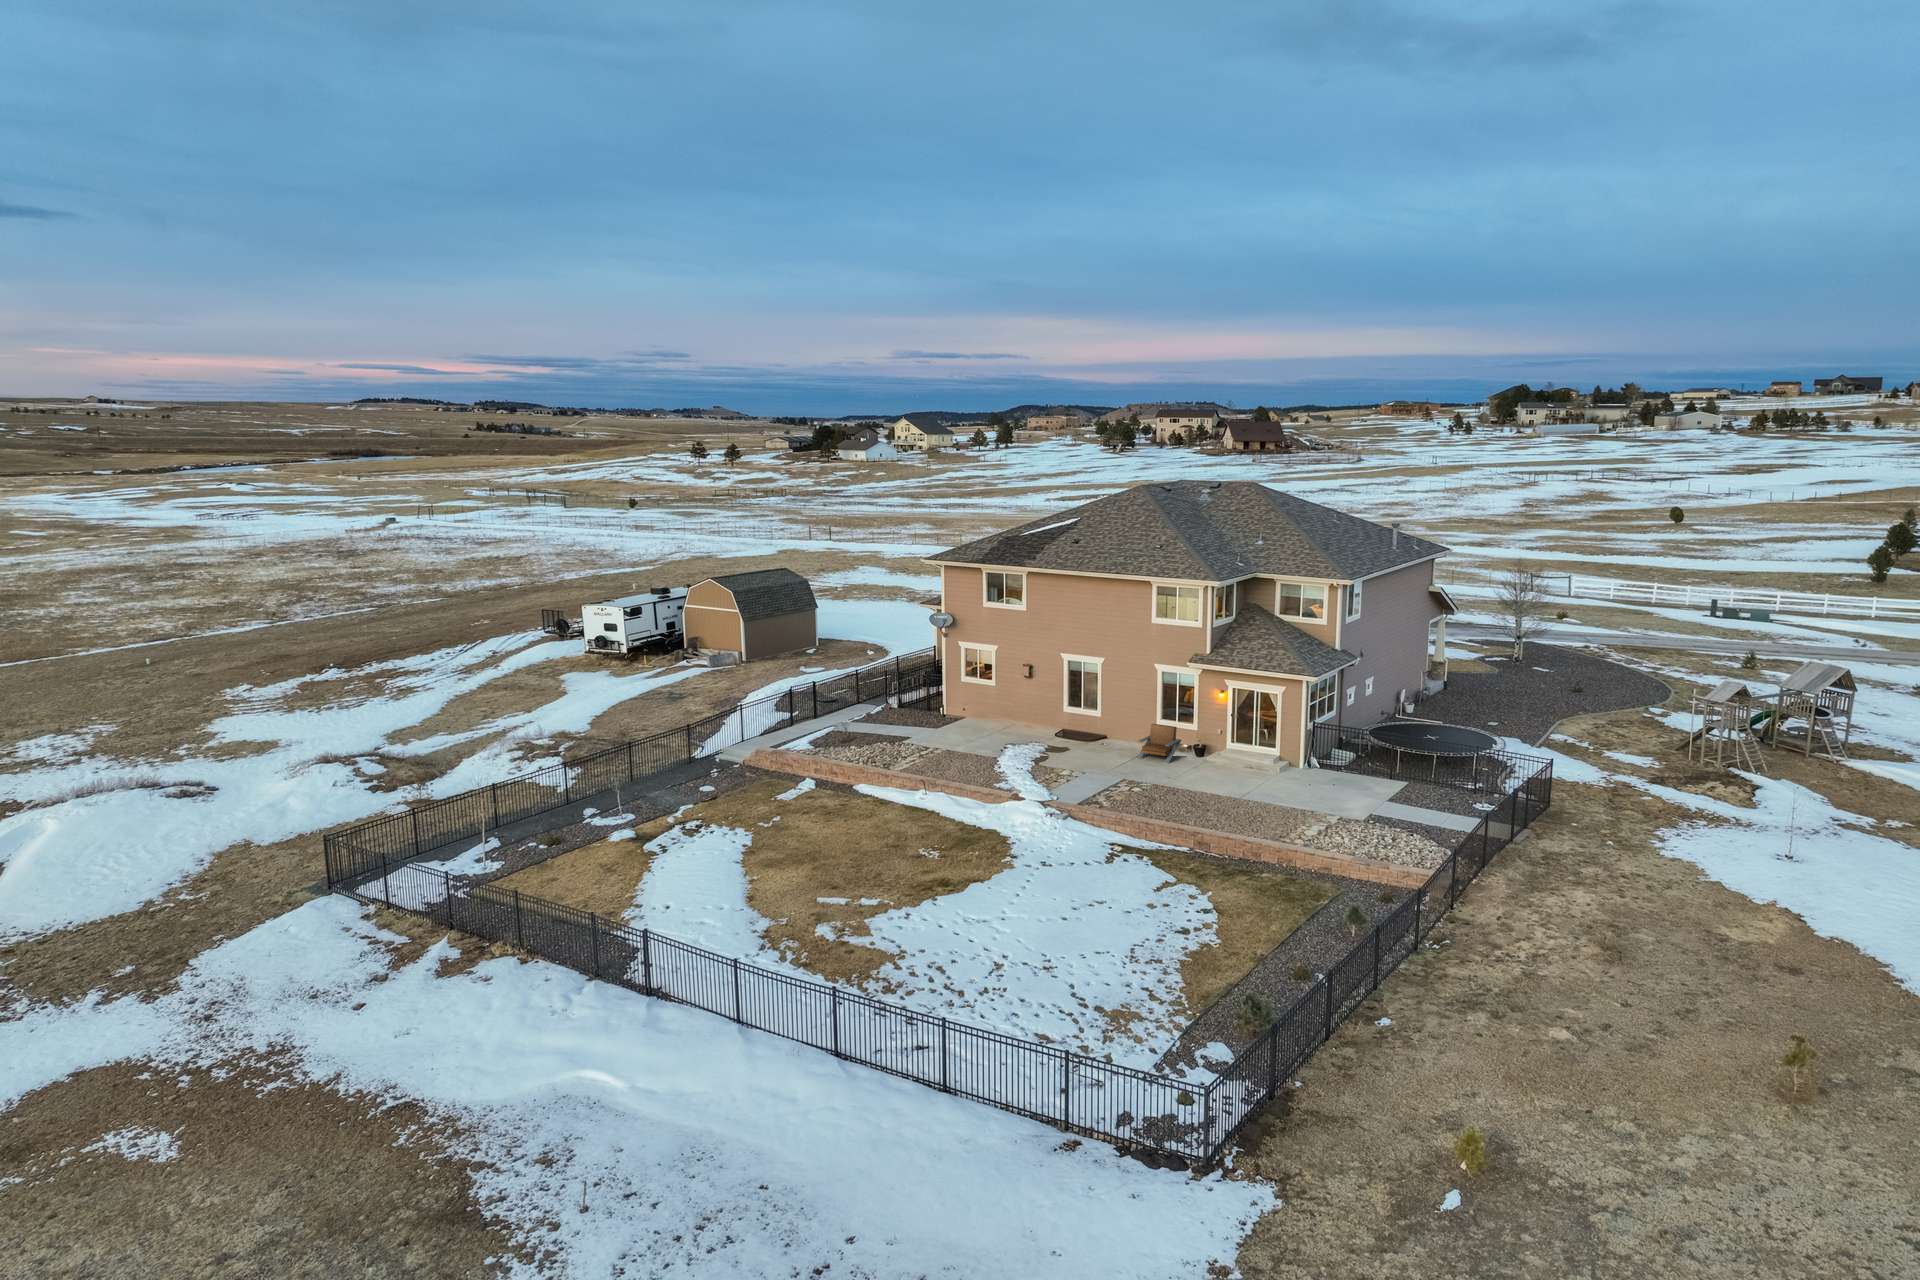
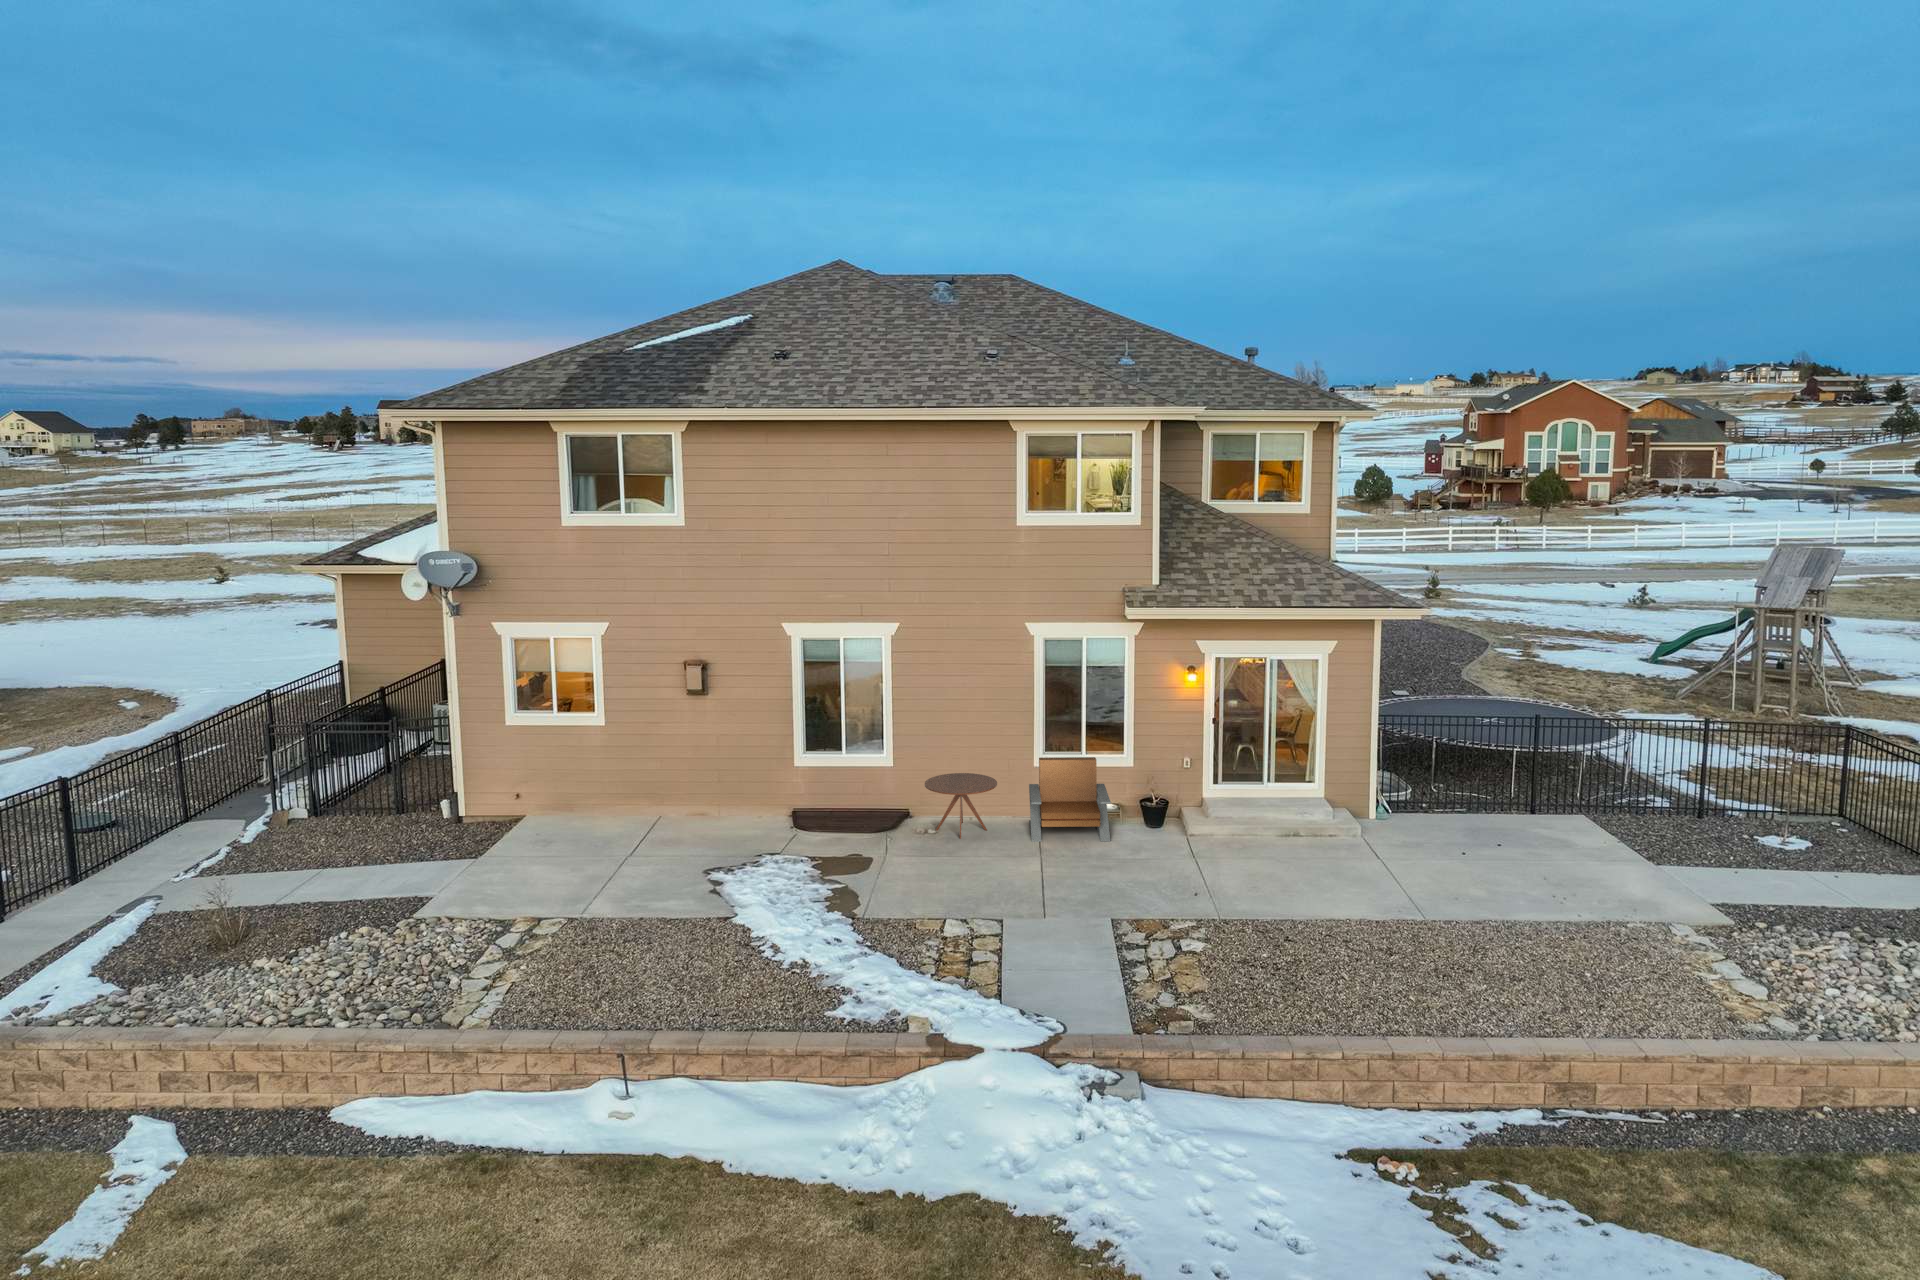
round table: none [1102,726,1134,753] -> present [925,773,997,839]

